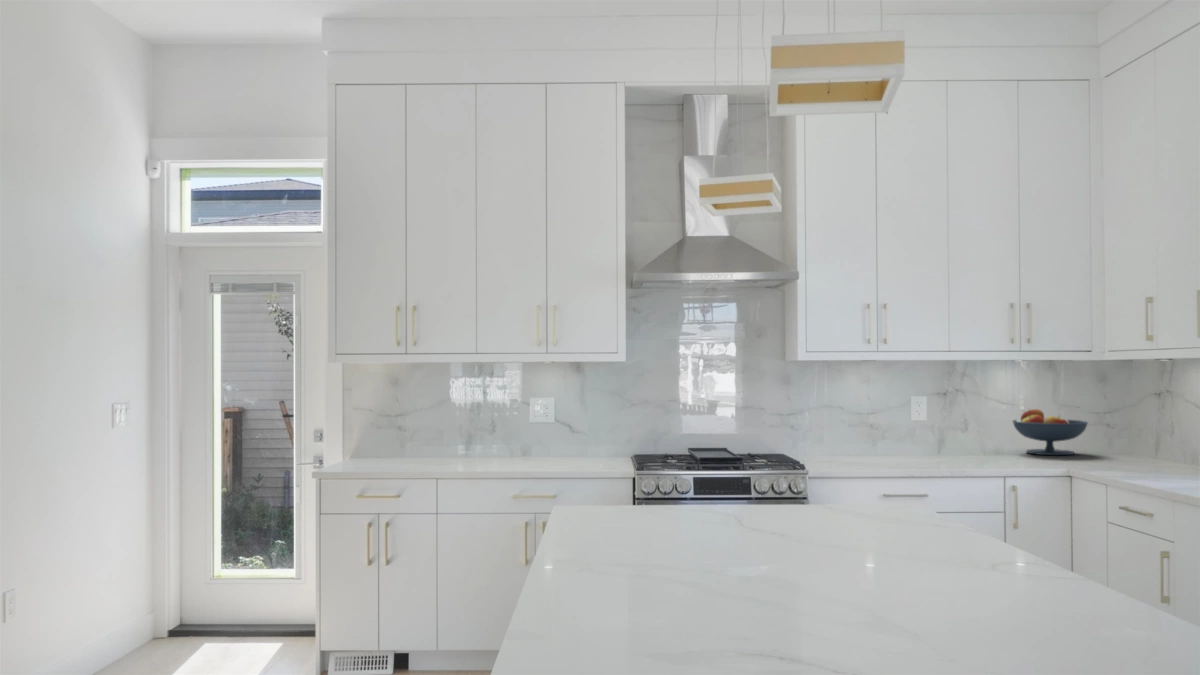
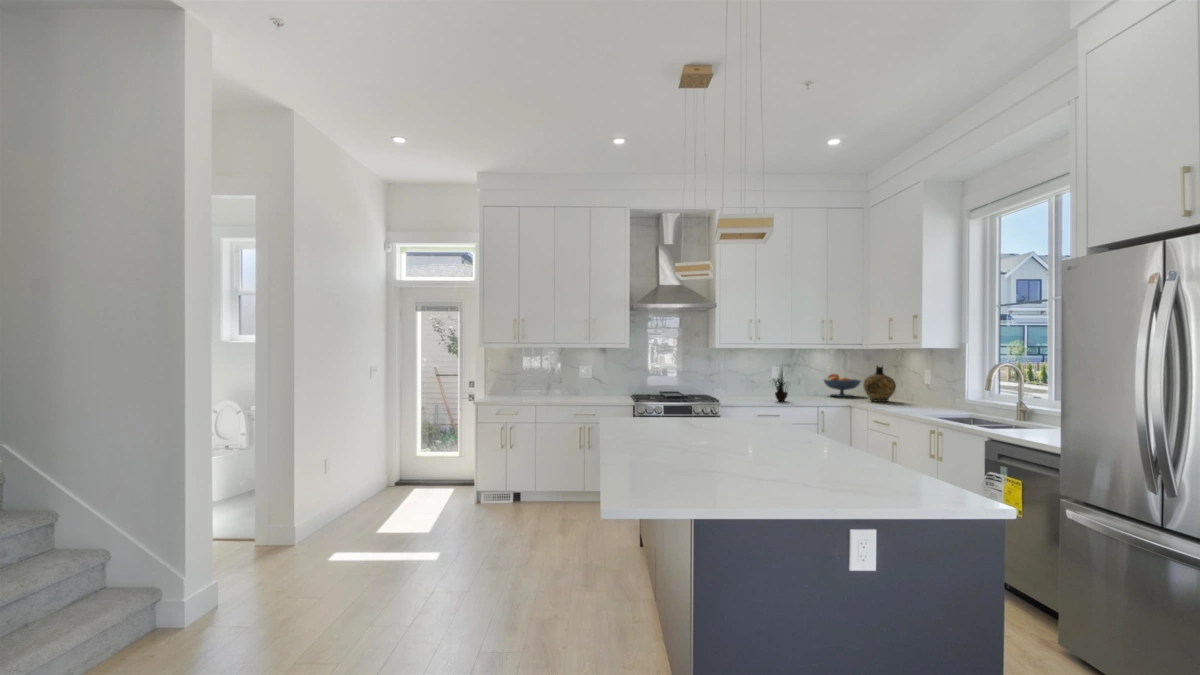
potted plant: none [903,382,951,466] -> present [773,371,788,401]
ceramic jug: none [1095,393,1161,466] -> present [863,366,896,402]

